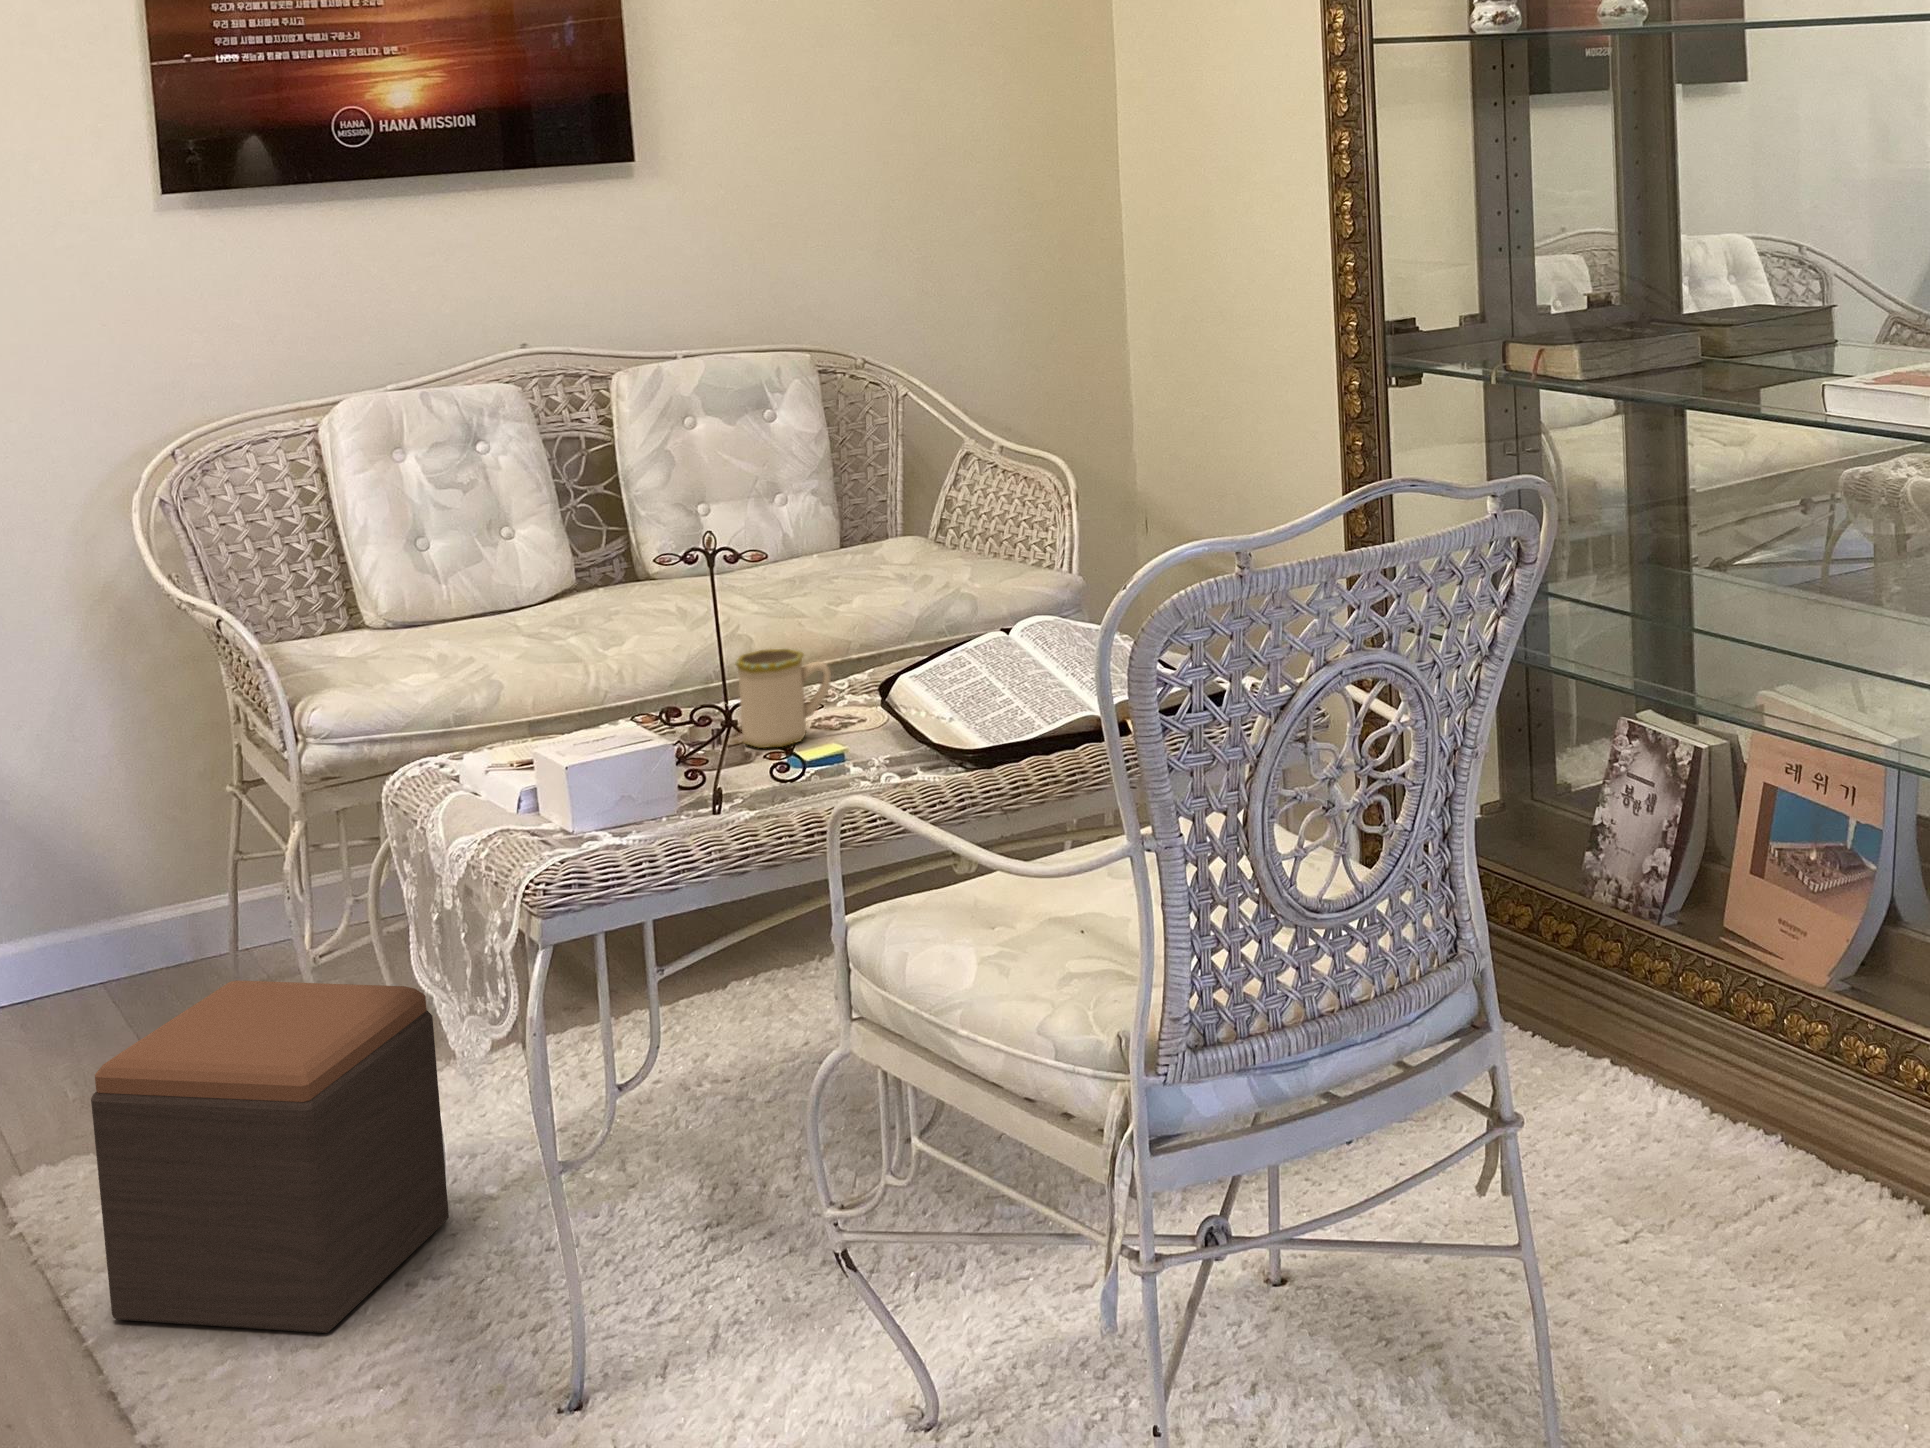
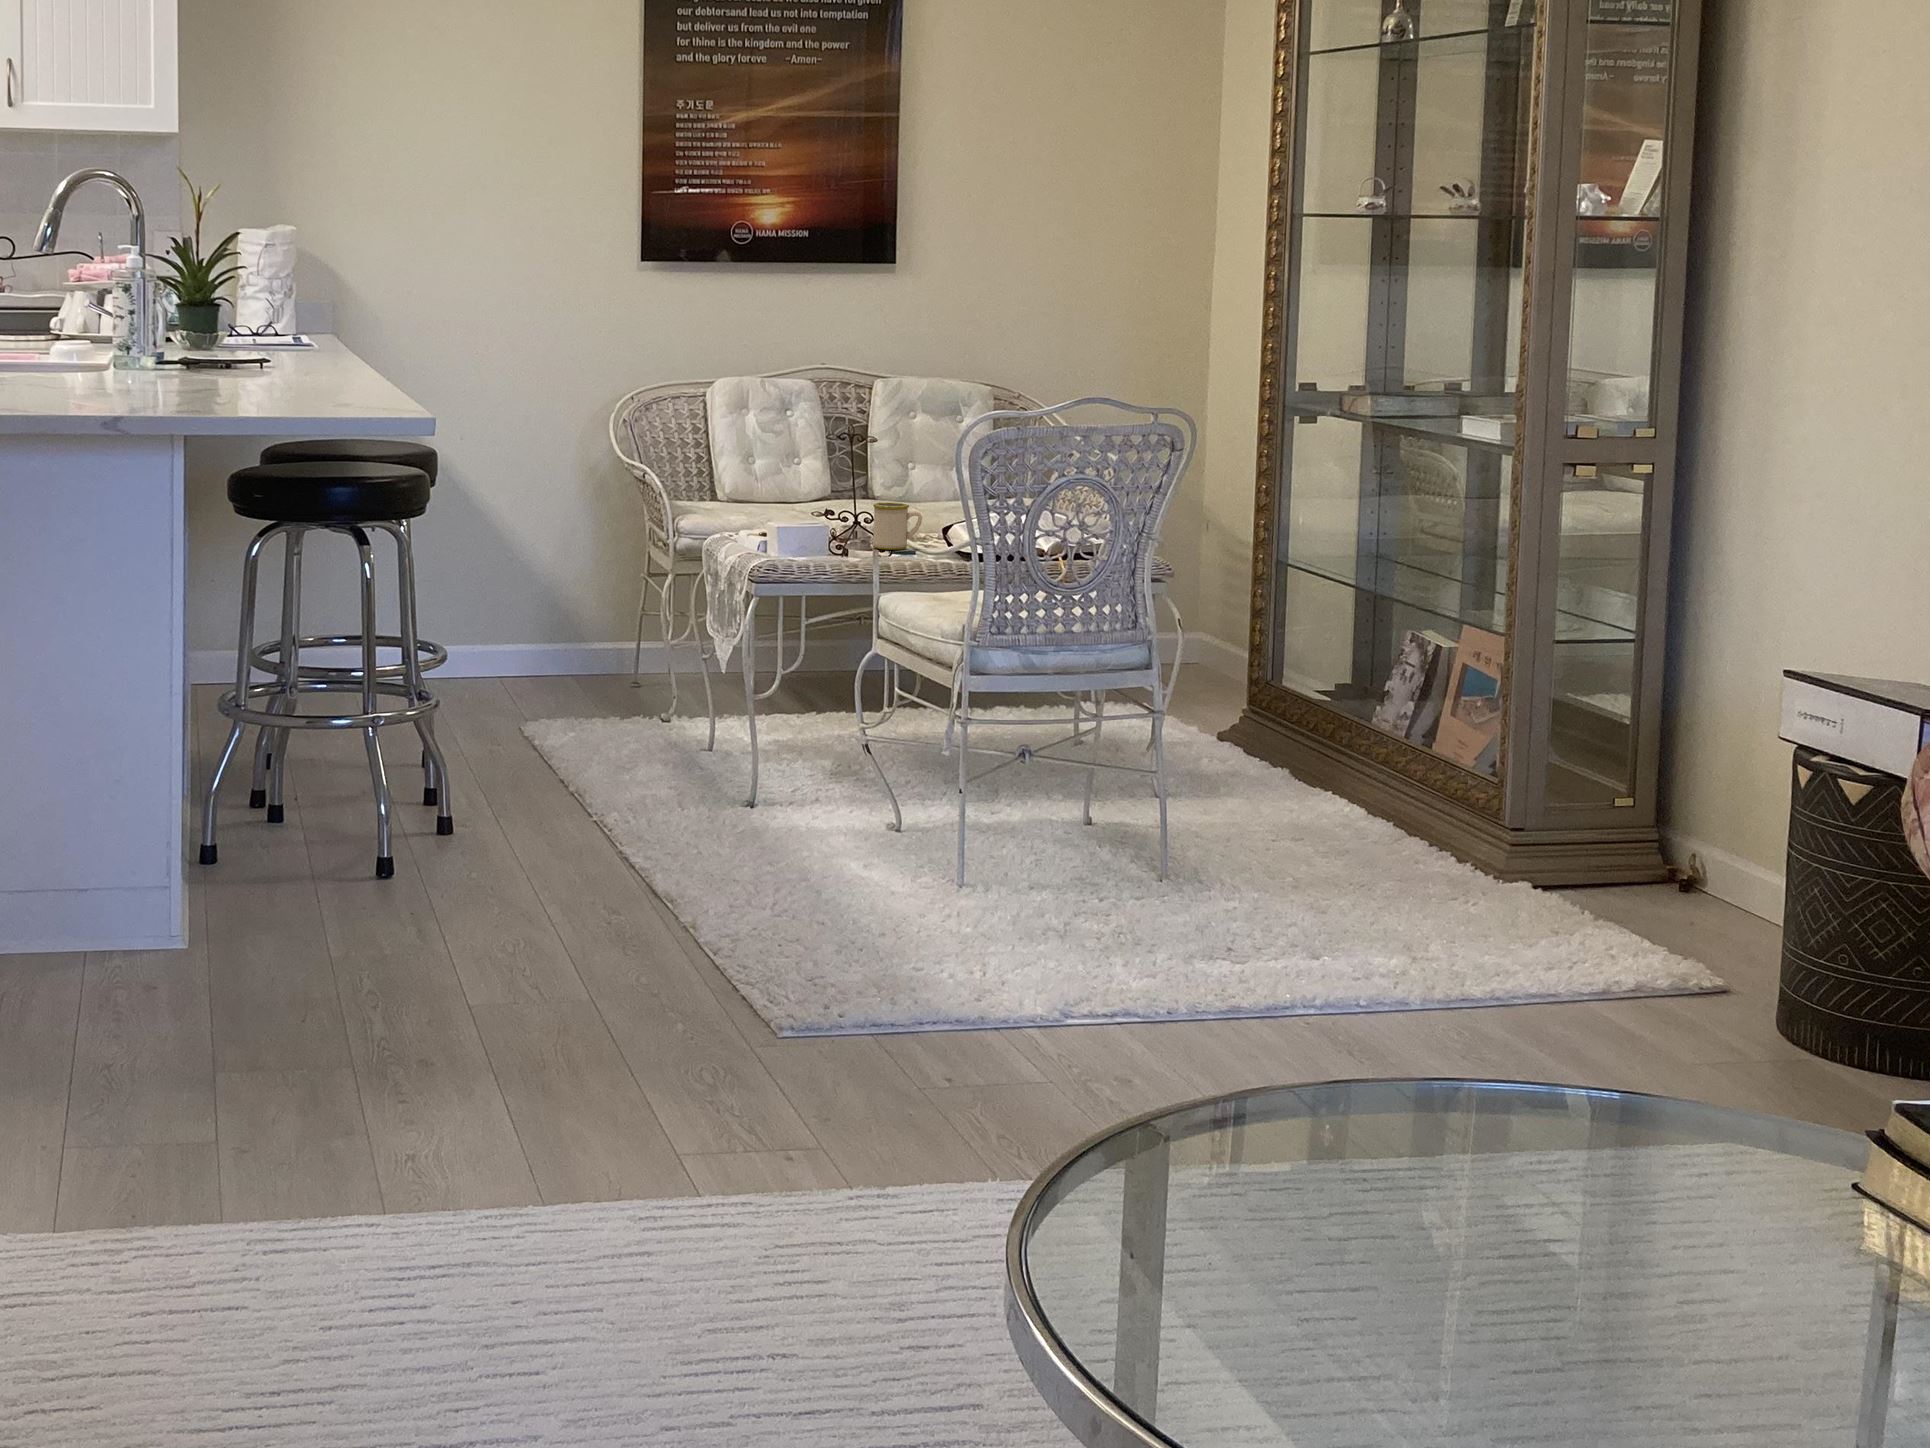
footstool: present [91,980,449,1333] -> none [552,629,709,778]

